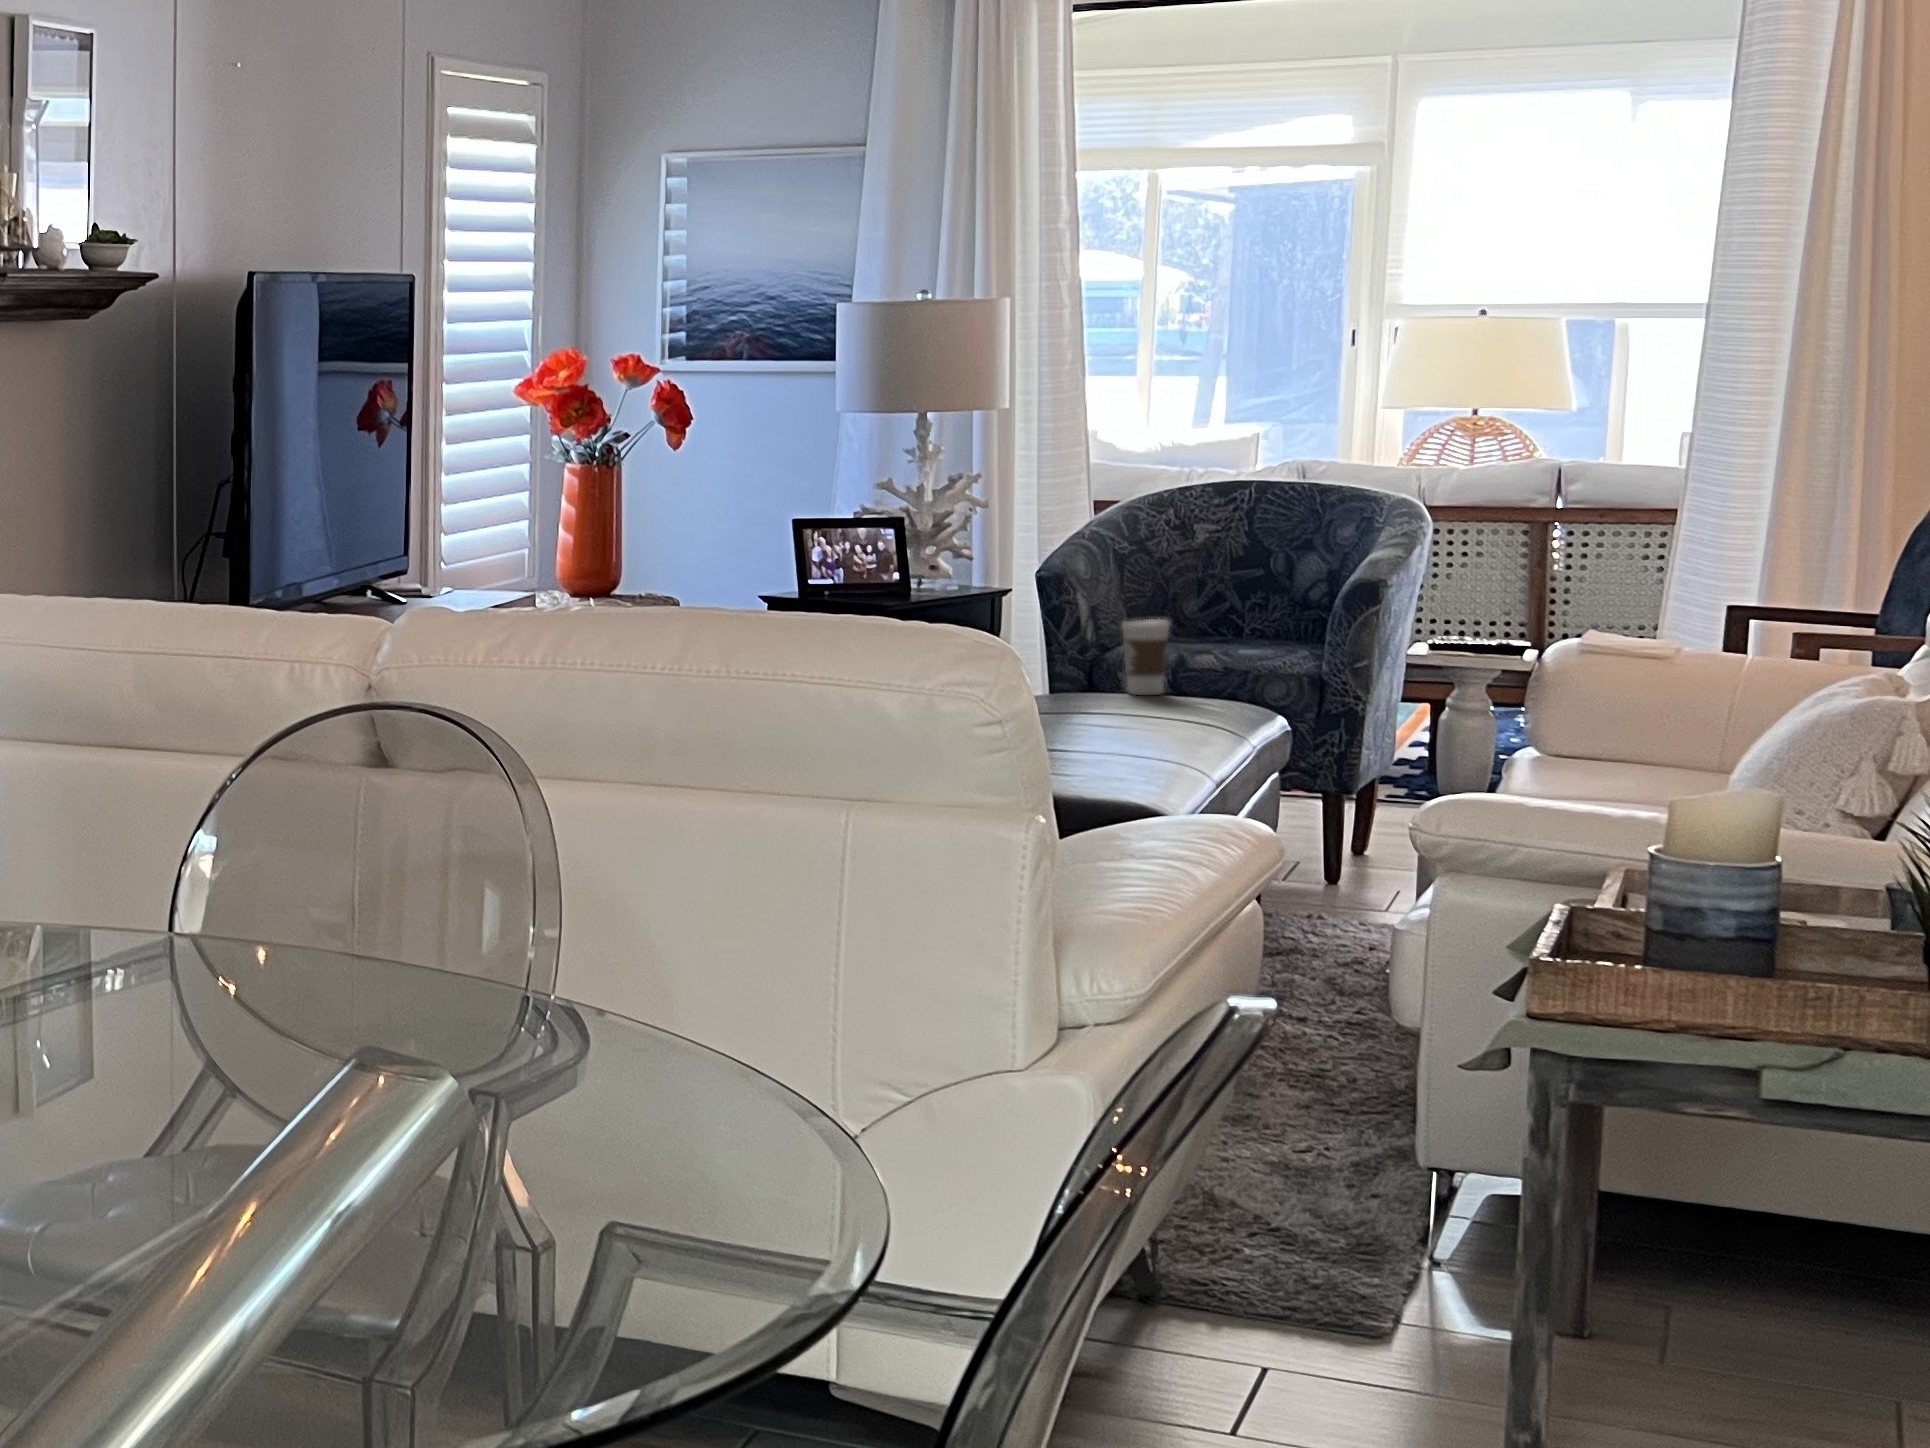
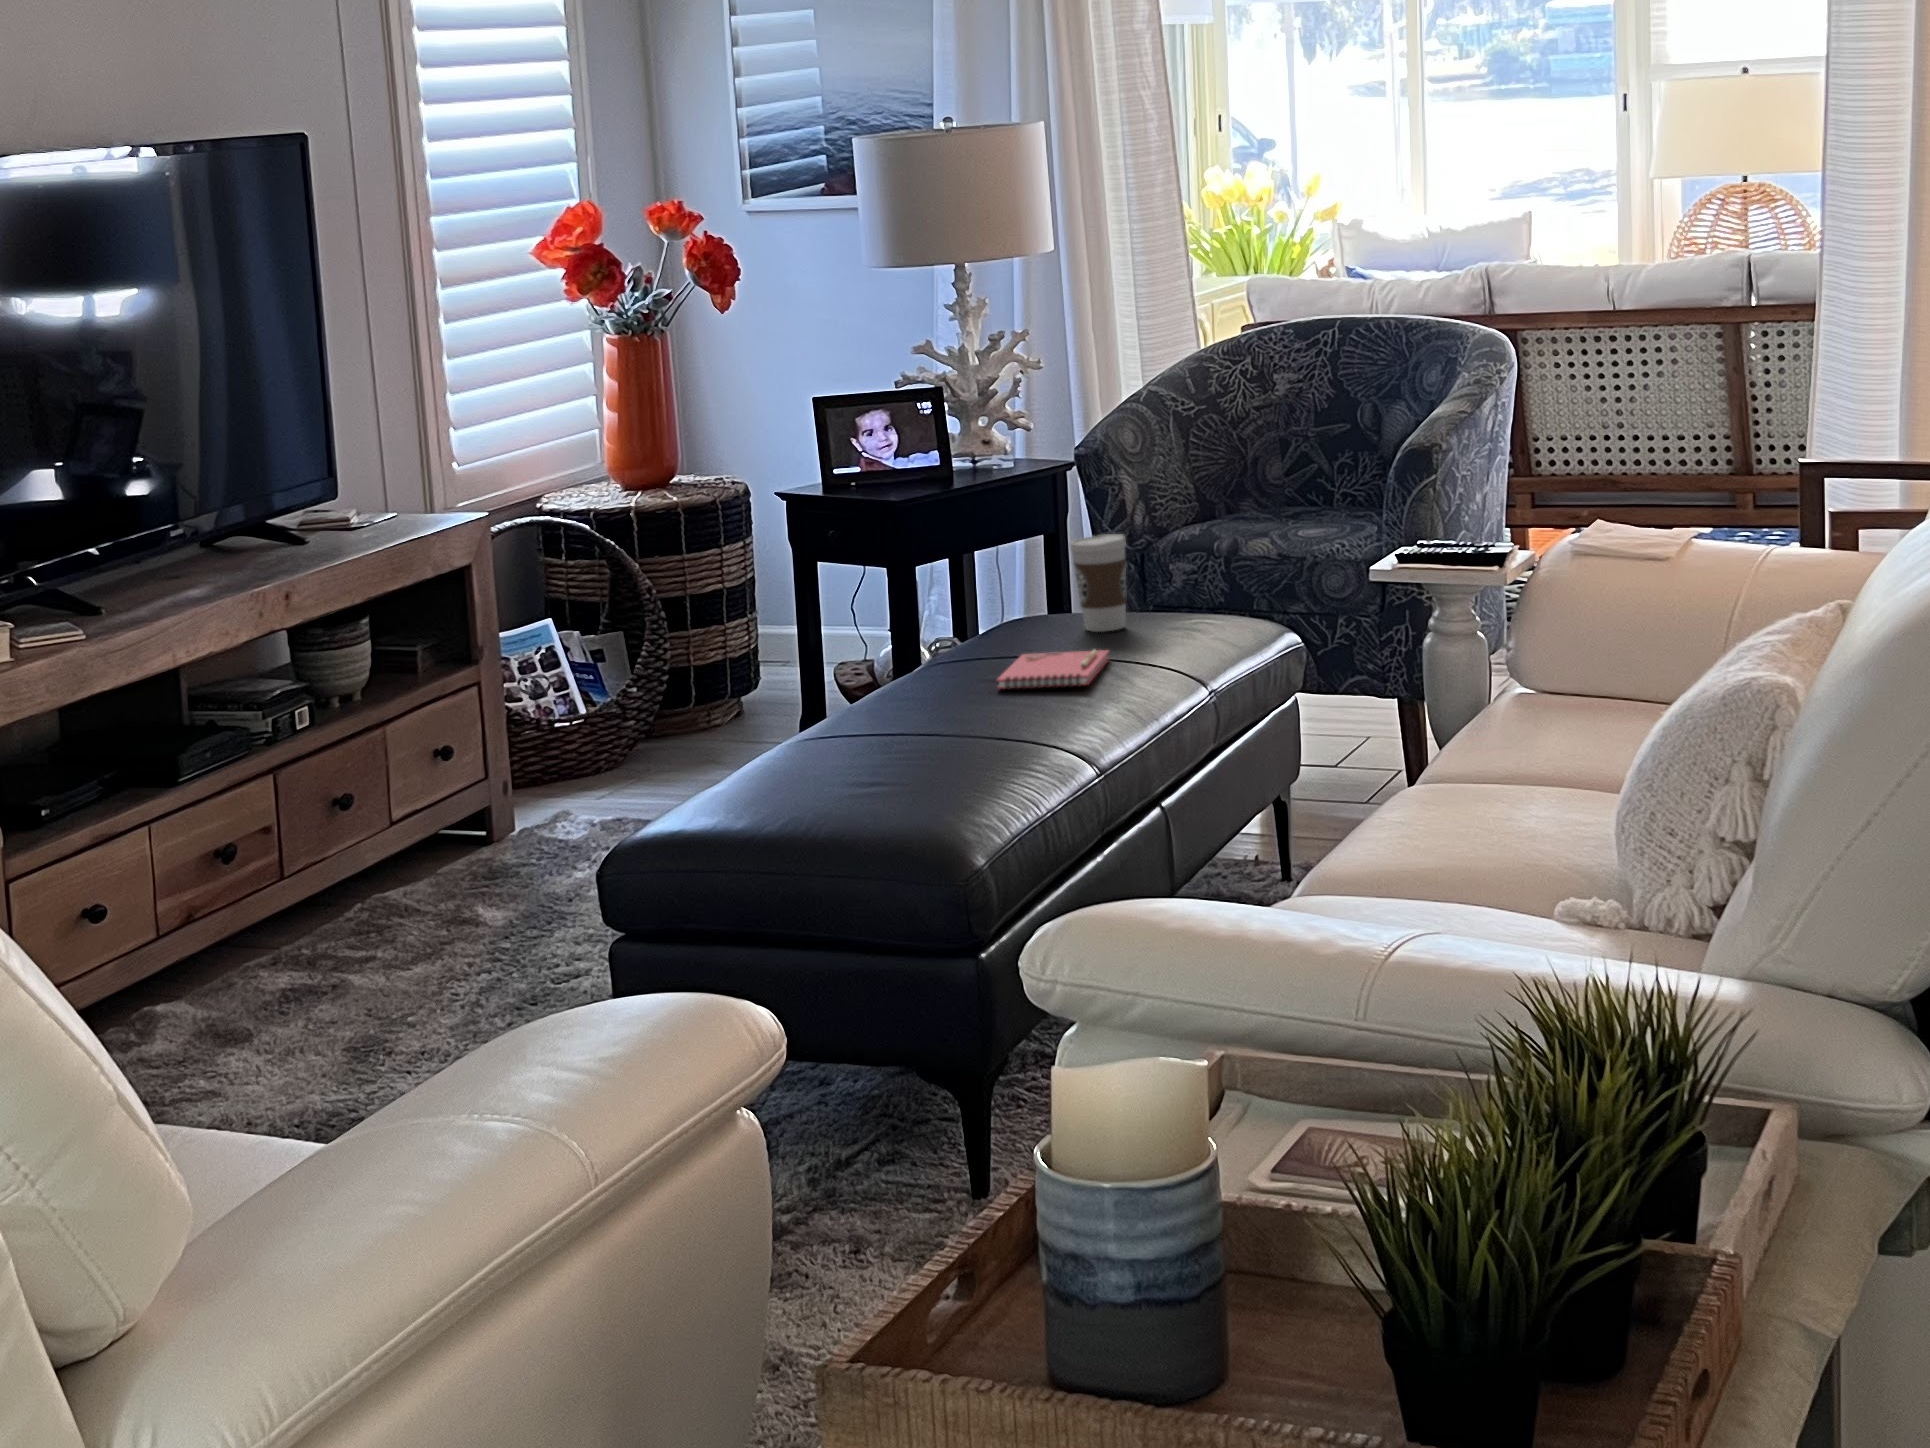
notebook: none [1096,701,1175,723] -> present [997,650,1110,690]

